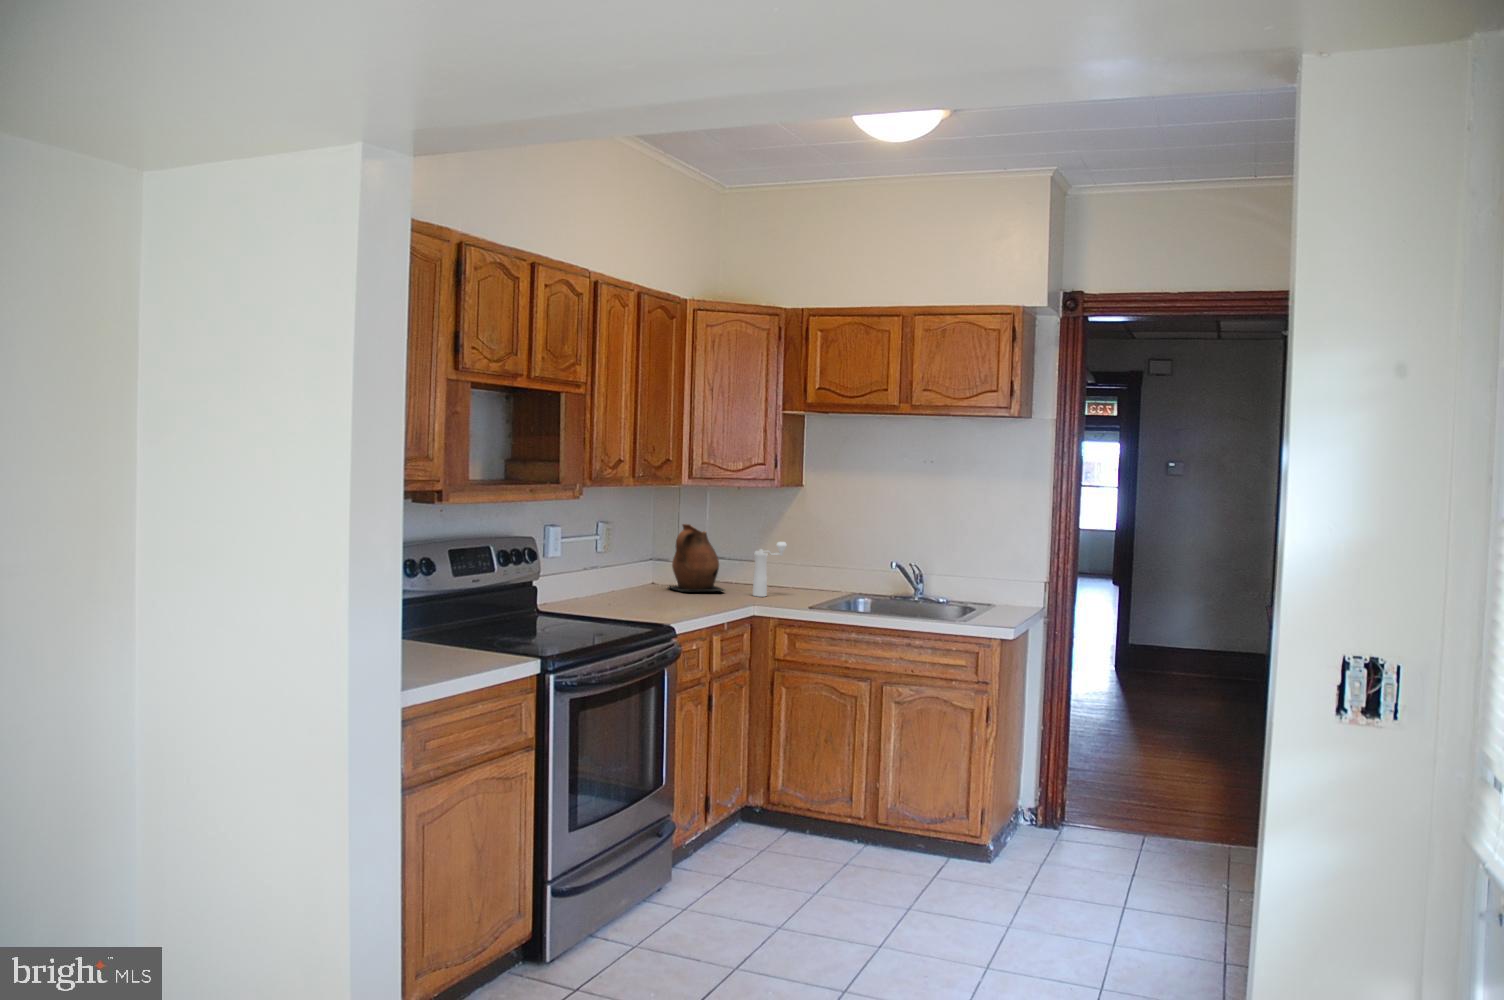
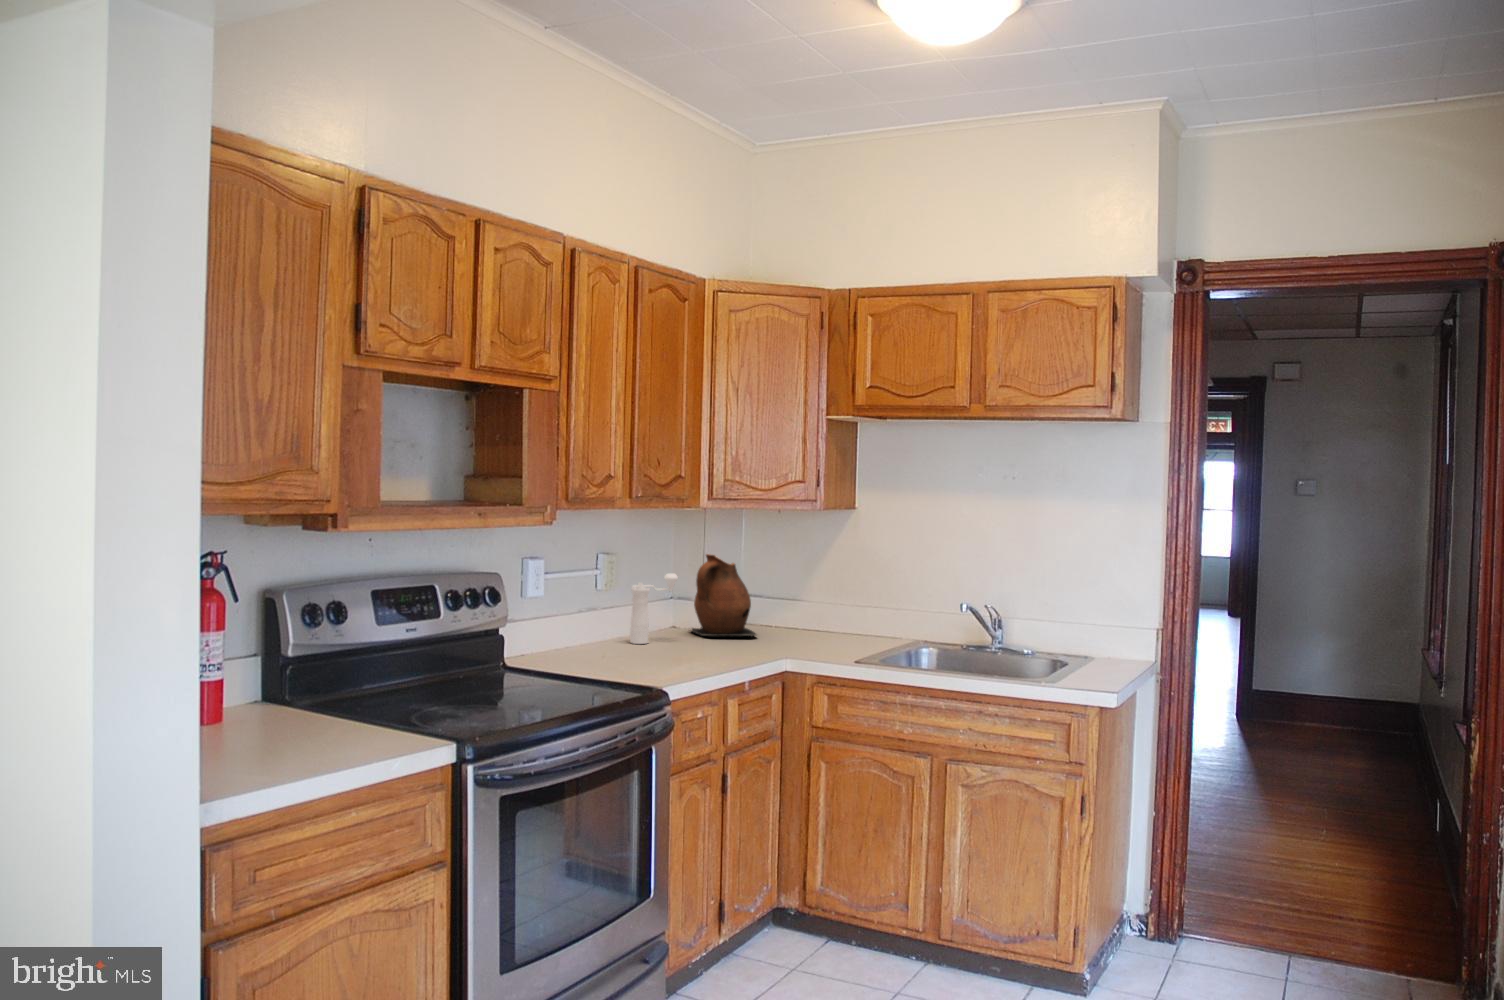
pepper mill: present [753,542,787,597] -> present [630,574,678,644]

